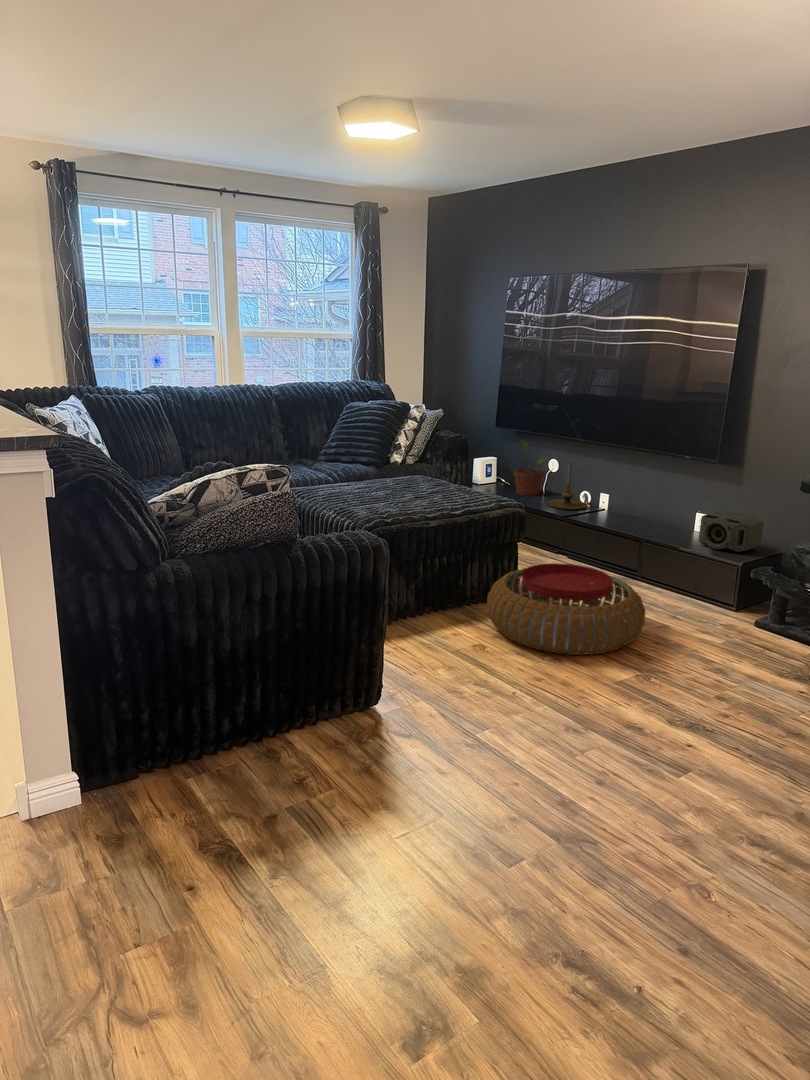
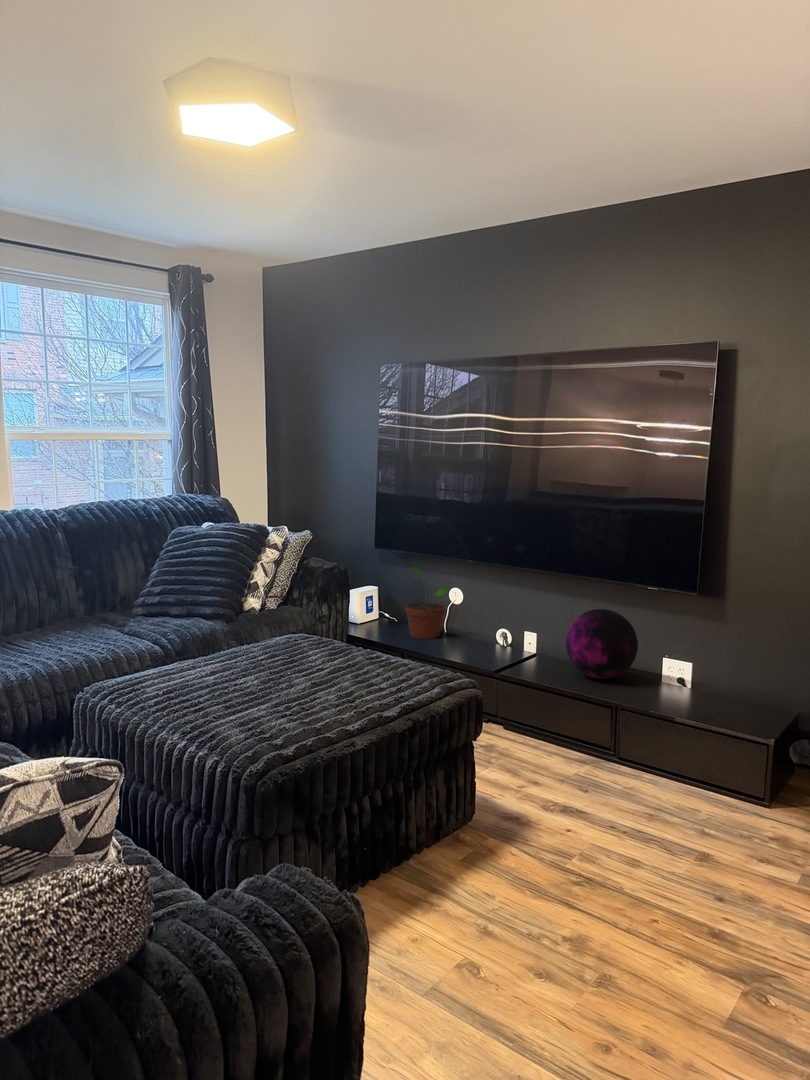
candle holder: present [547,463,587,509] -> none [460,596,512,659]
decorative orb: none [620,473,674,525] -> present [566,609,638,679]
speaker: present [699,511,764,552] -> none [692,658,772,718]
pouf: present [487,563,646,655] -> none [453,776,709,962]

